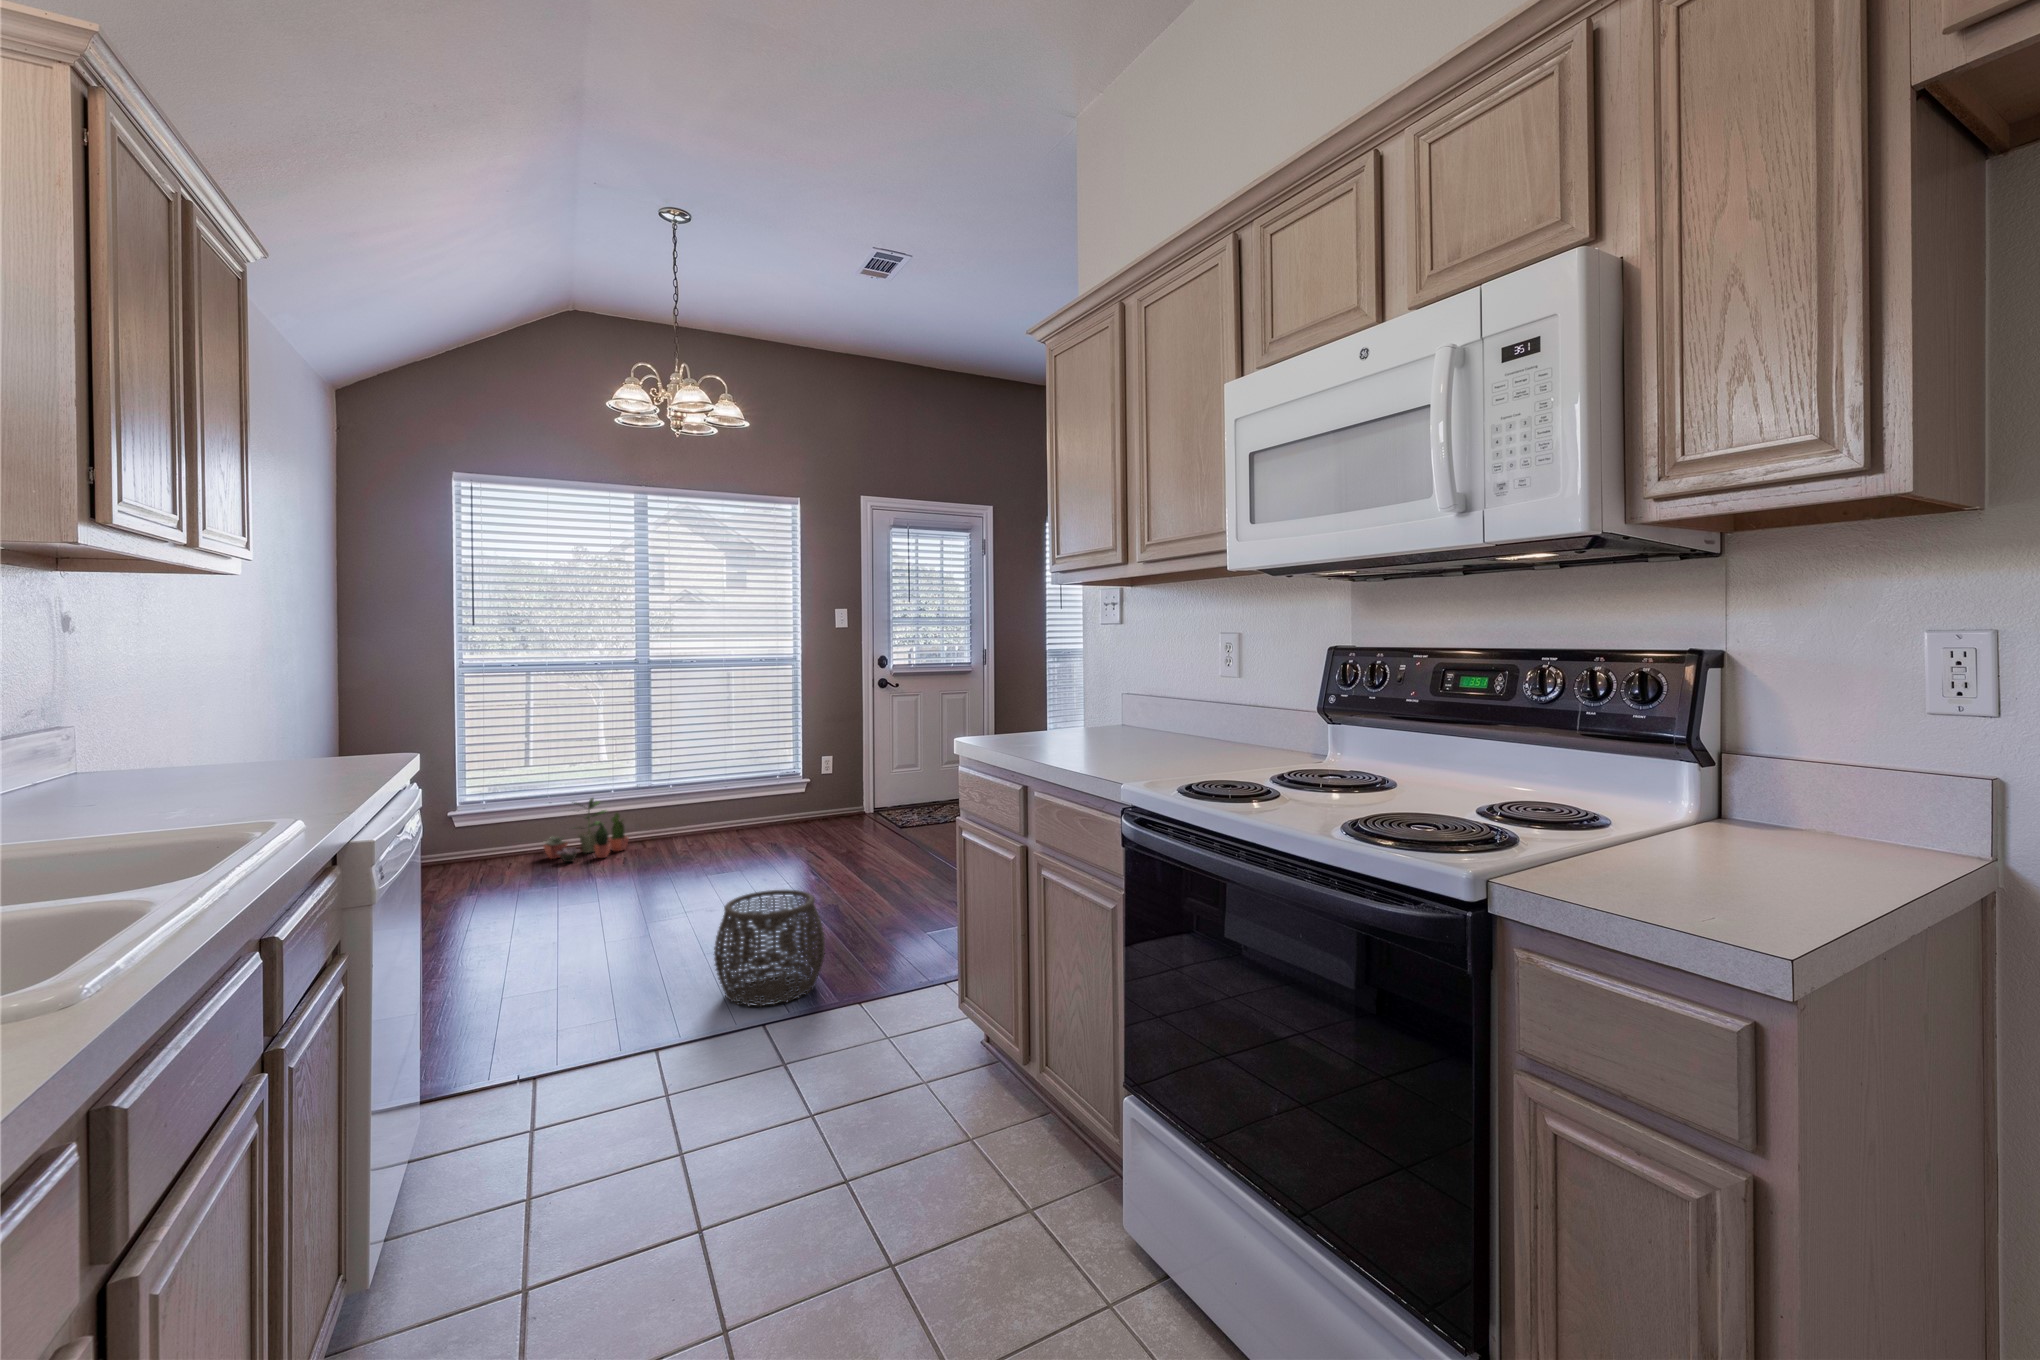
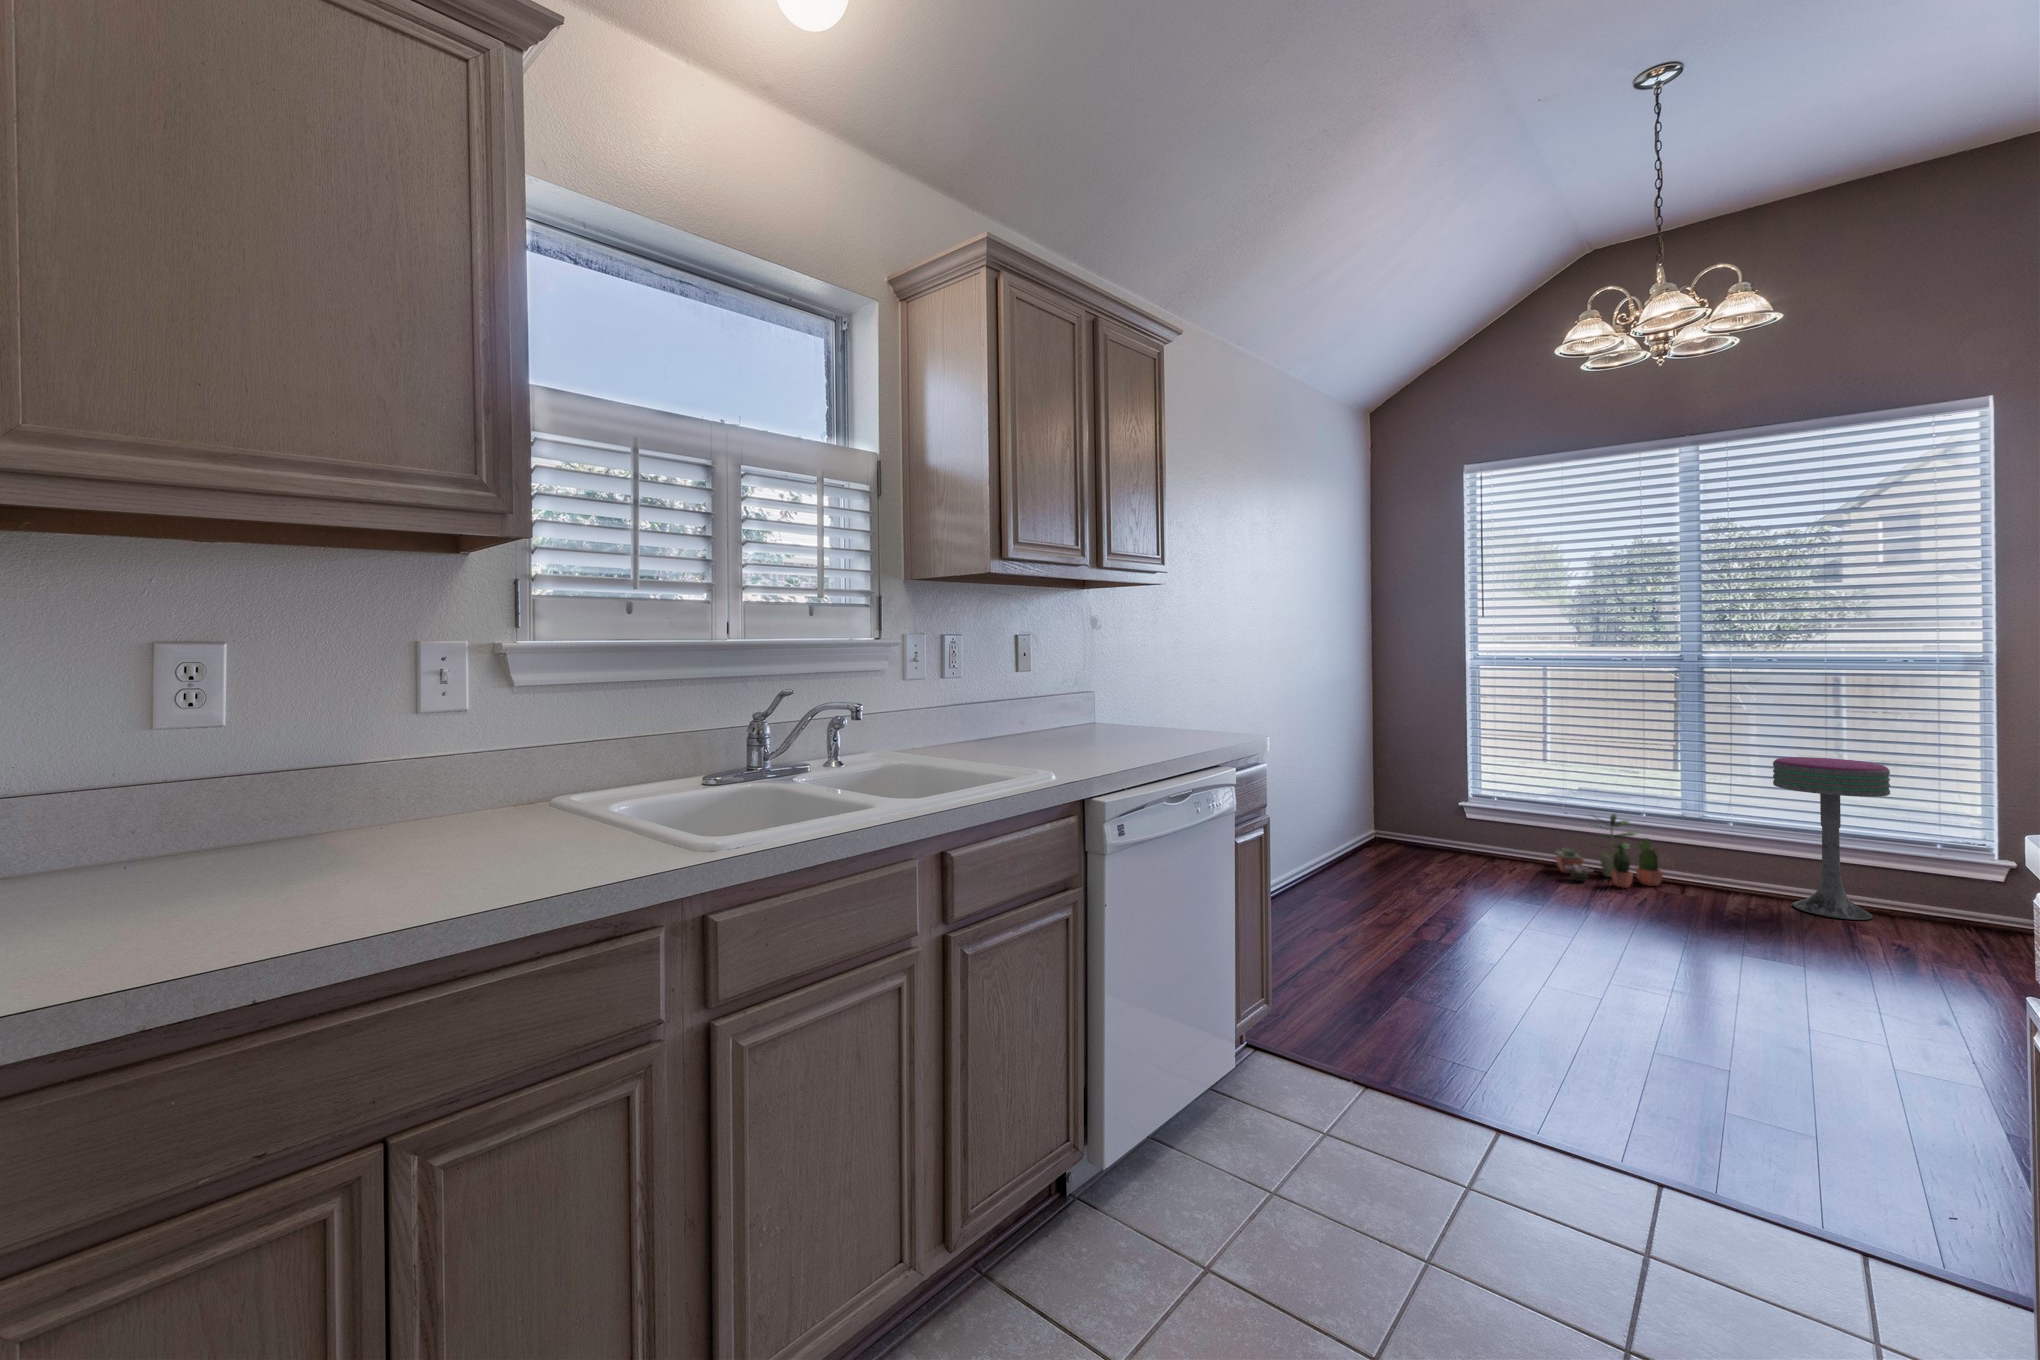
bar stool: none [699,730,760,841] -> present [1773,757,1890,920]
woven basket: present [714,890,826,1006] -> none [1616,981,1831,1180]

